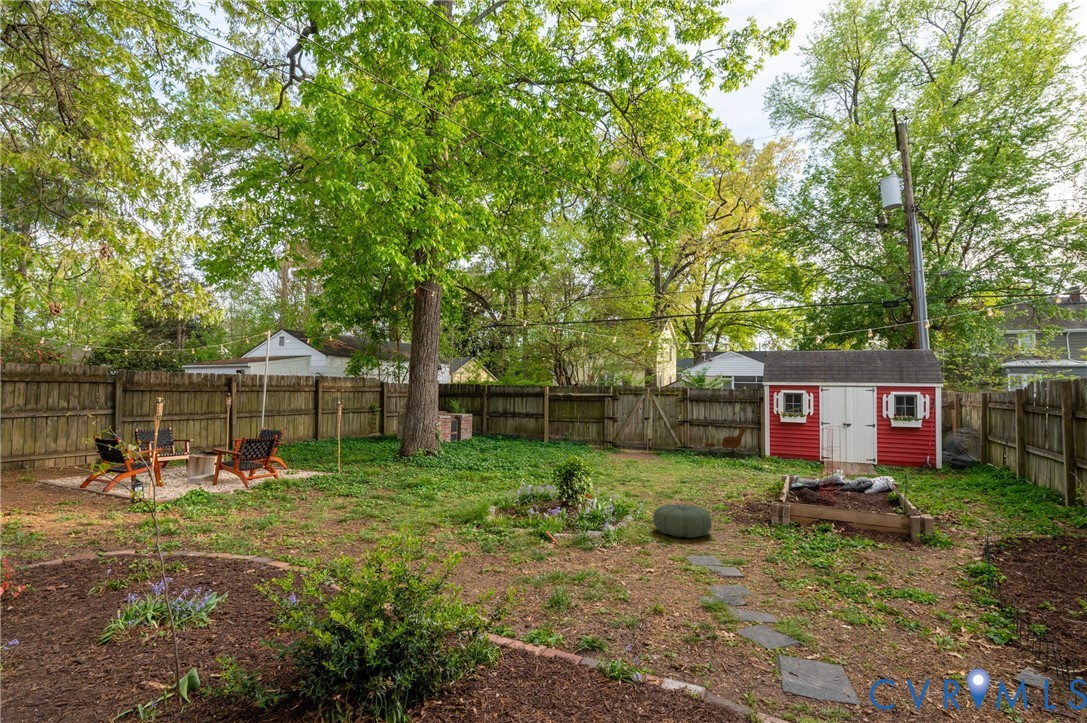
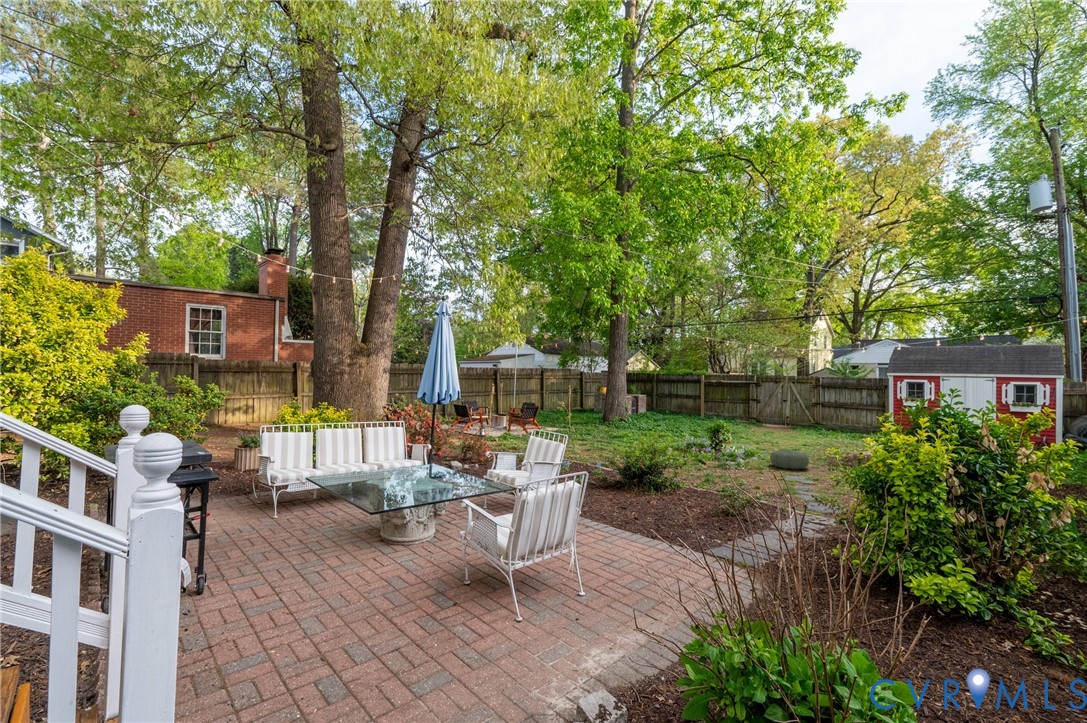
lounge chair: present [705,426,746,455] -> none [834,408,874,433]

